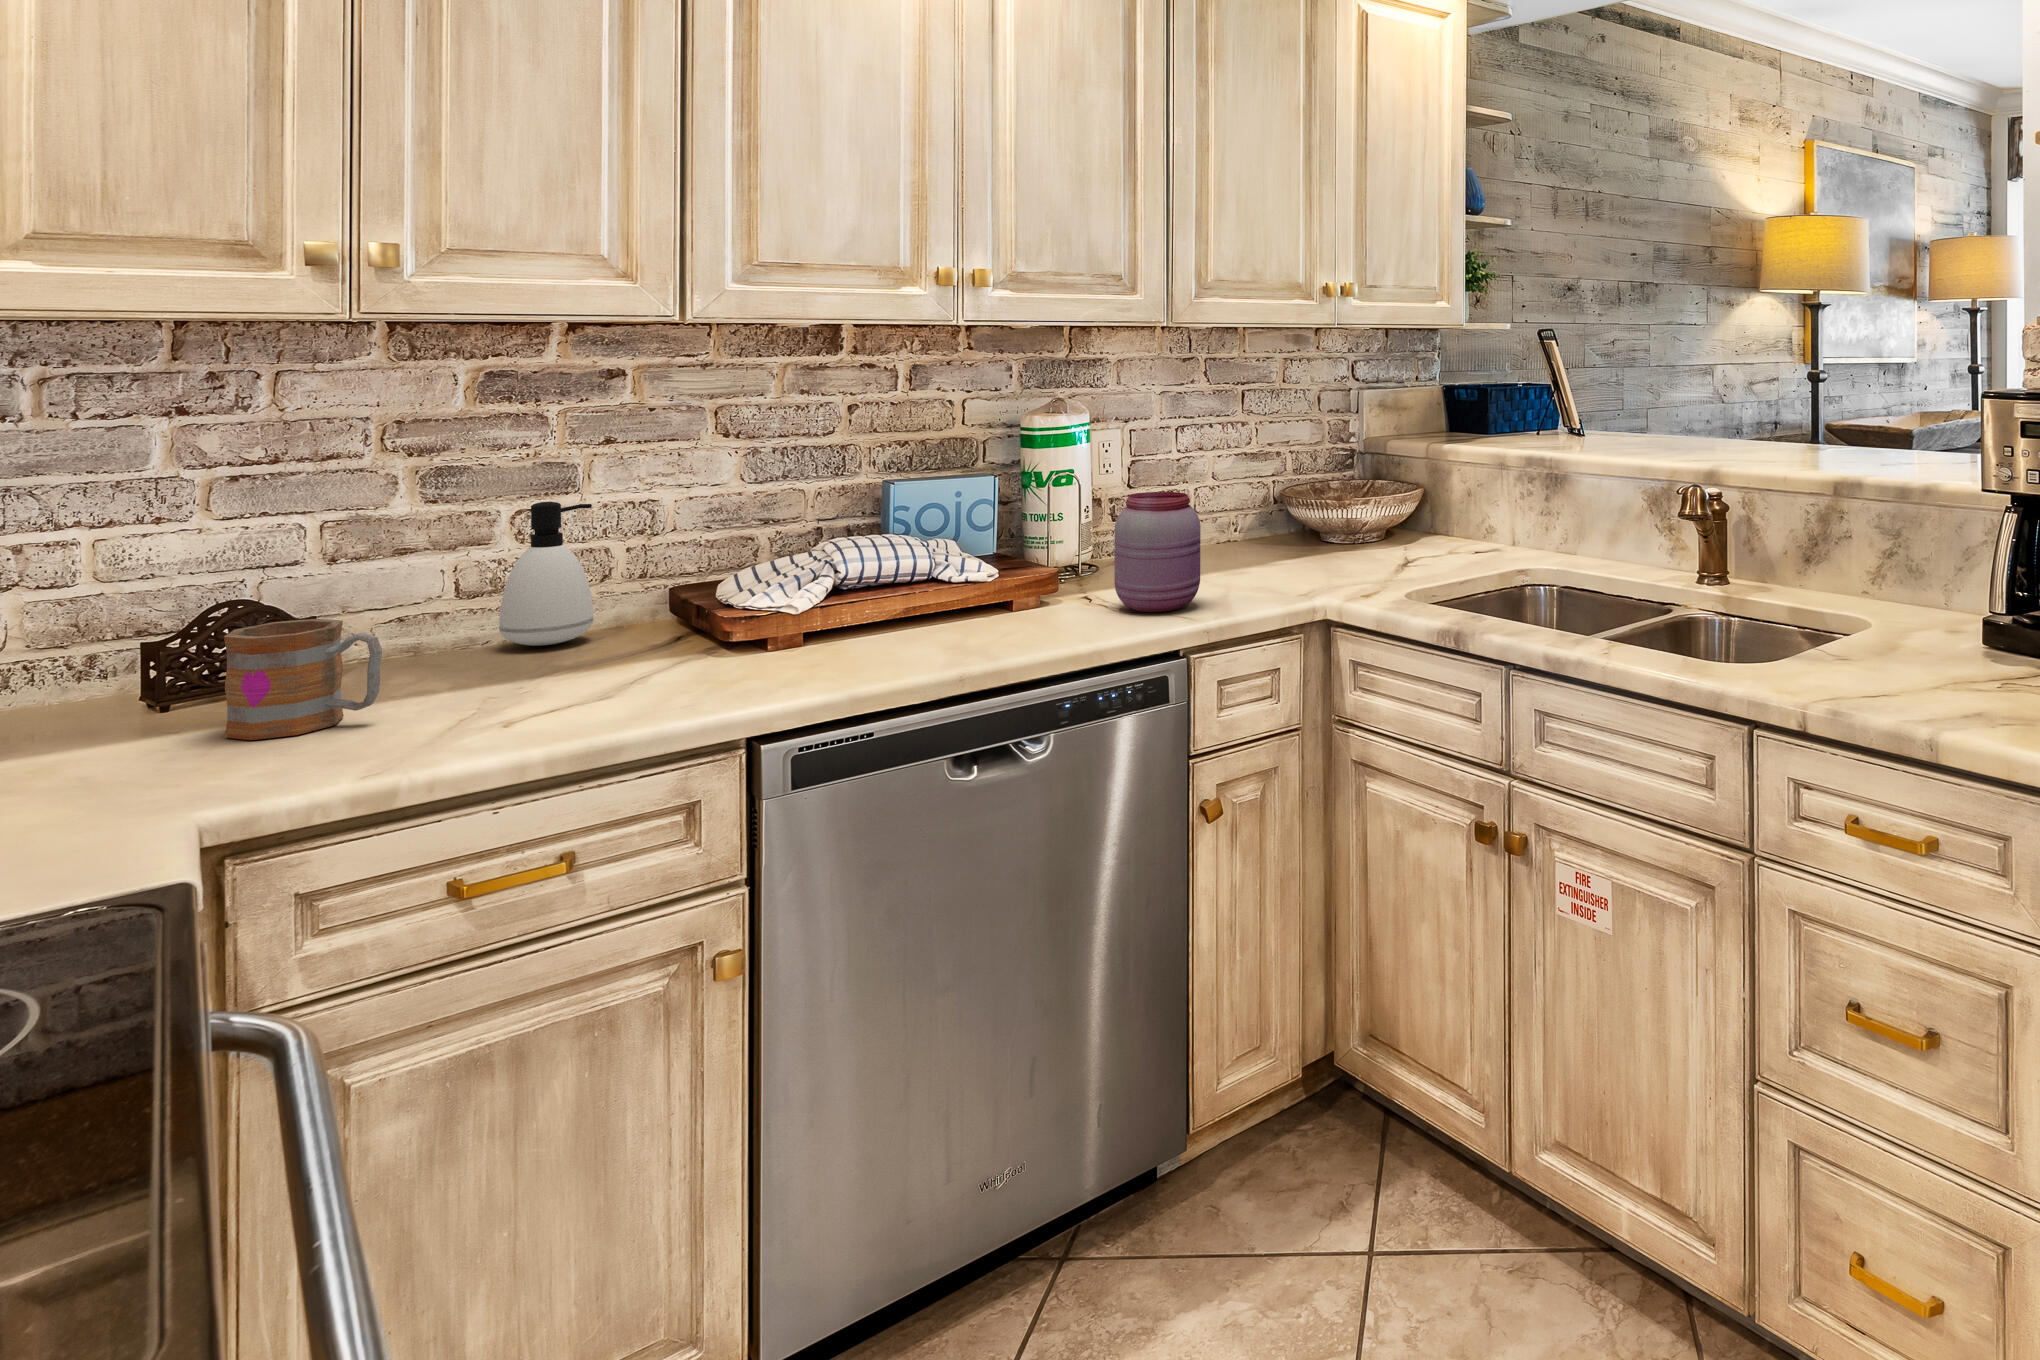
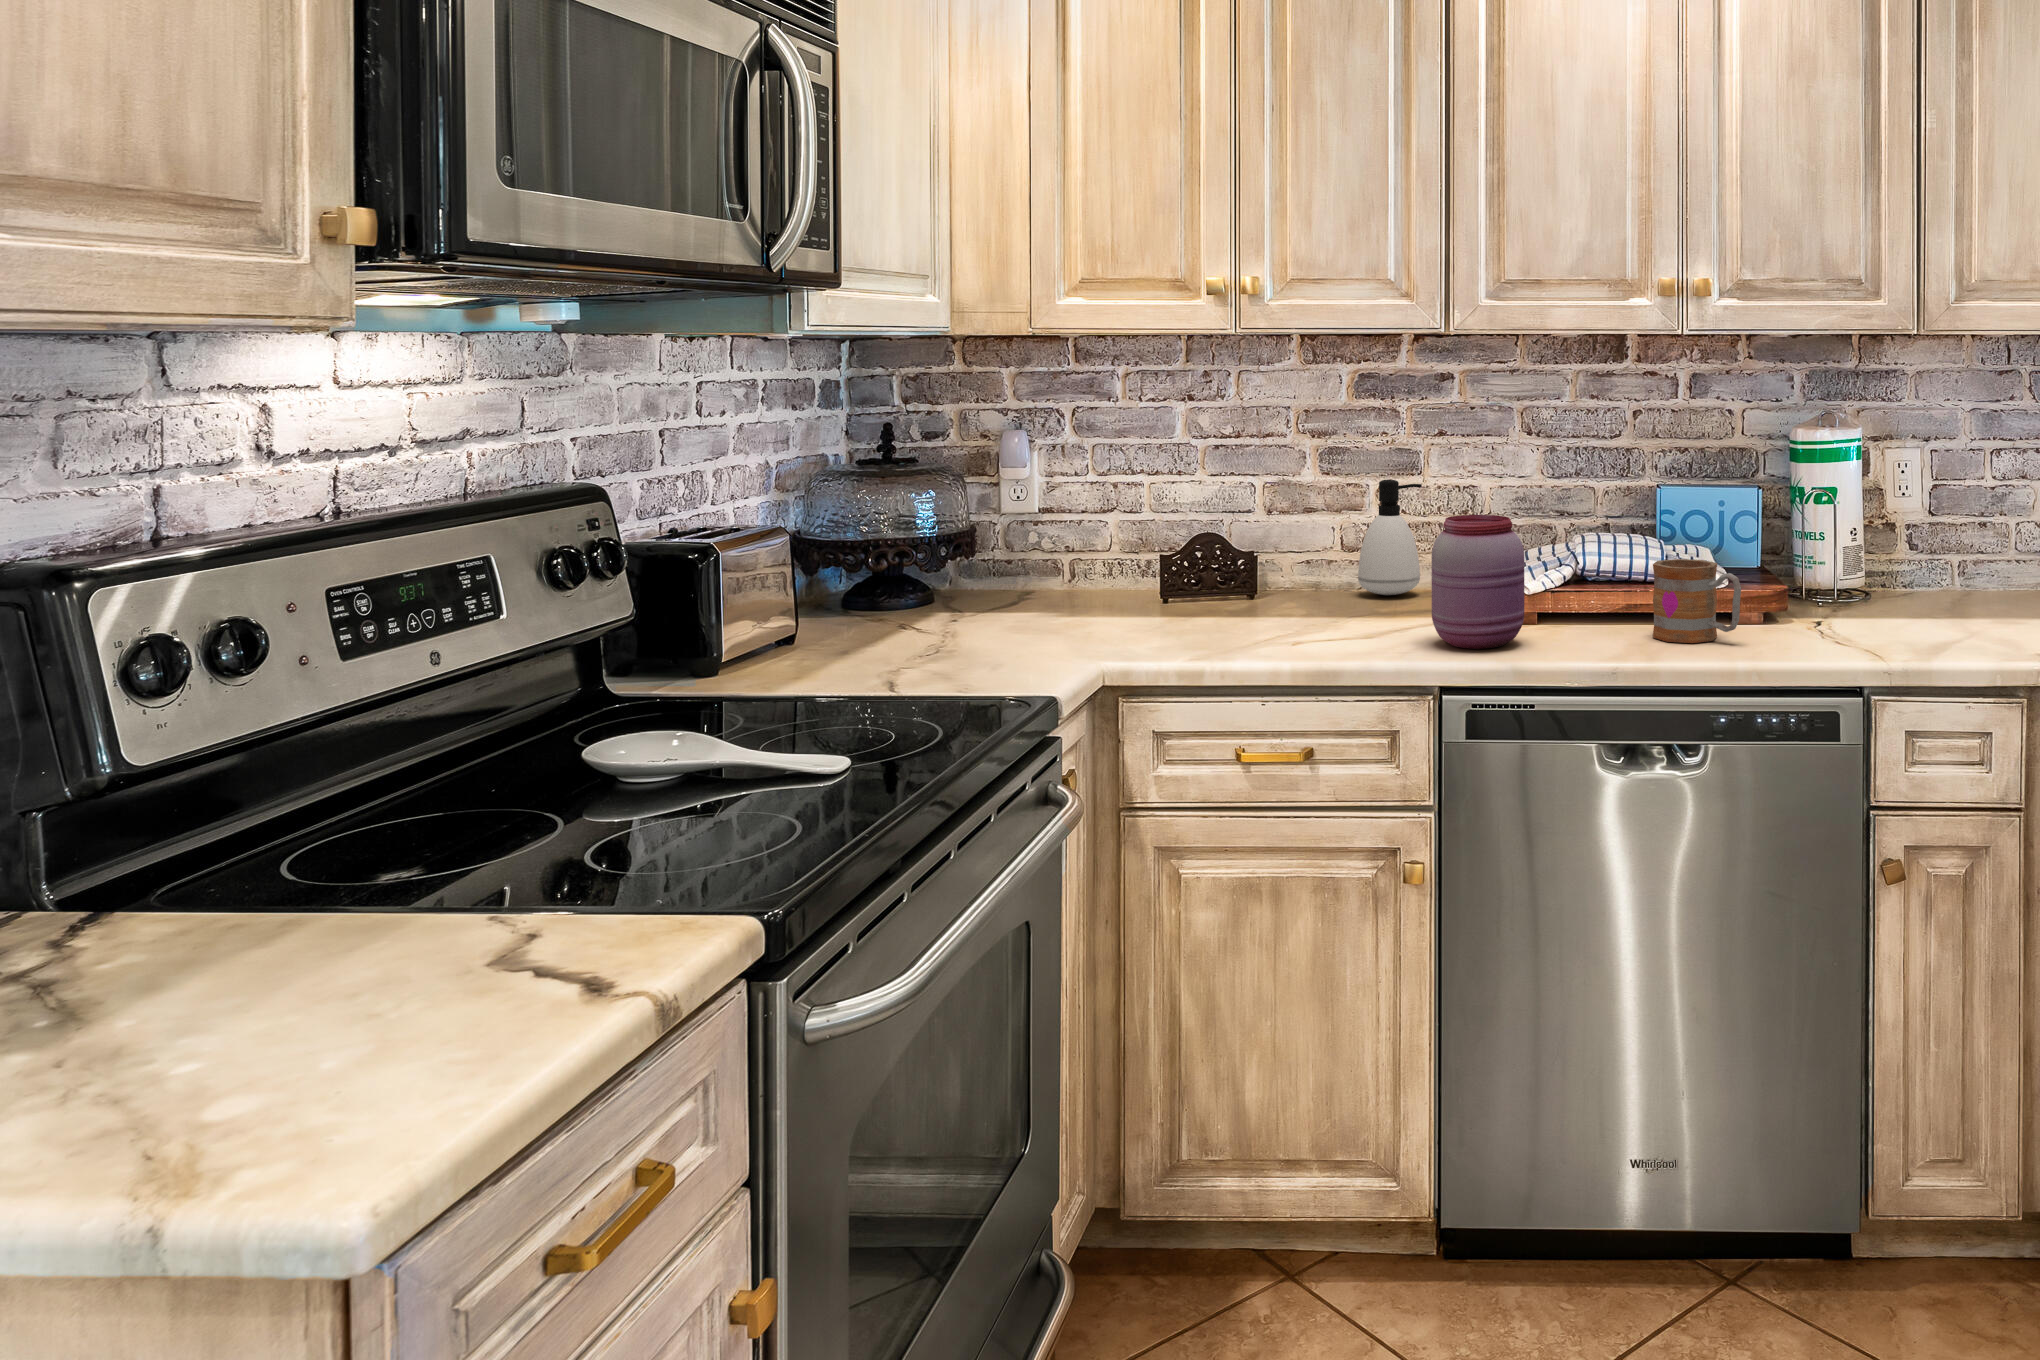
jar: present [1114,492,1201,612] -> present [1432,515,1524,649]
mug: present [224,619,382,740] -> present [1653,559,1741,643]

